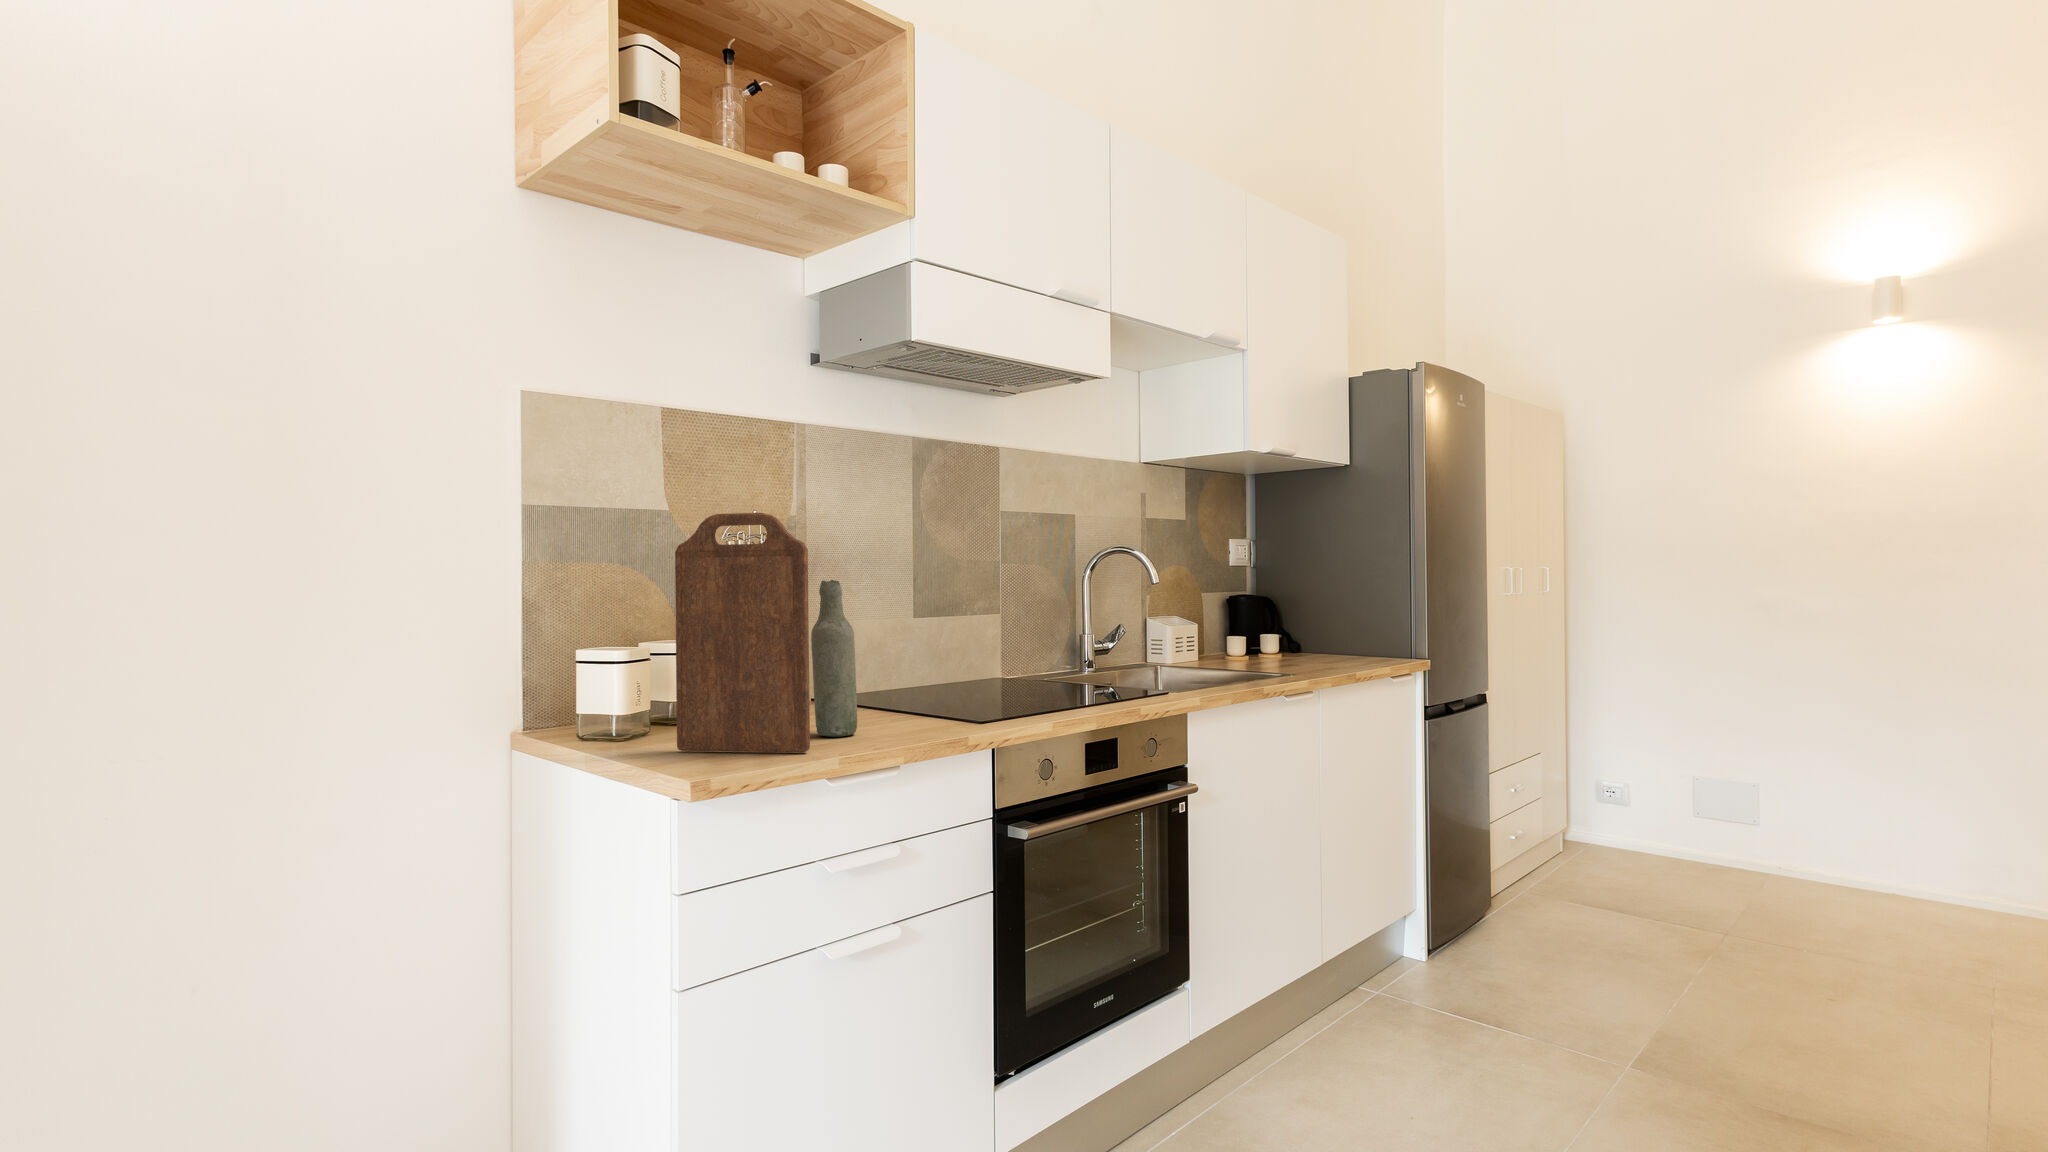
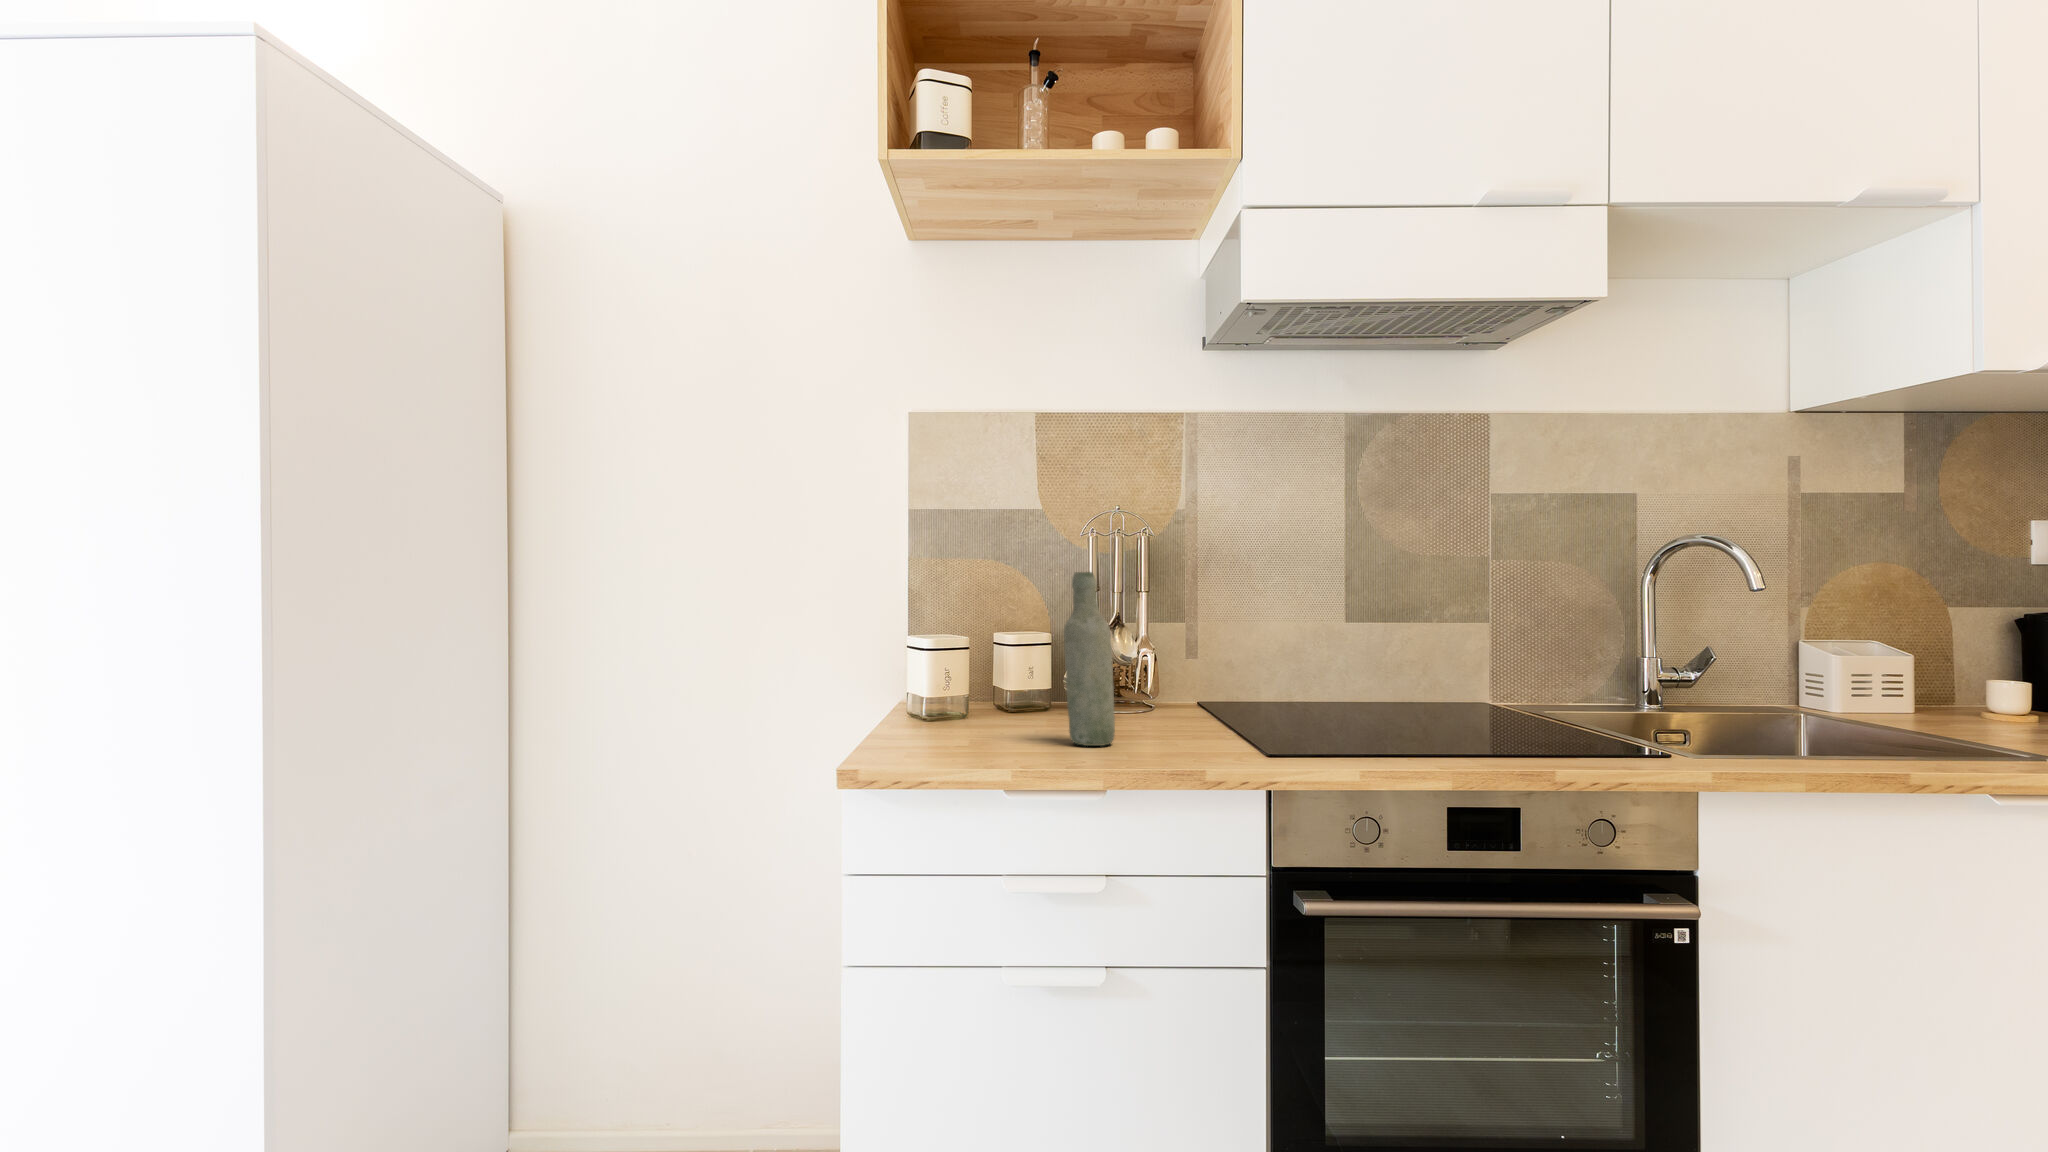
cutting board: present [675,513,810,753] -> none [924,499,1007,756]

